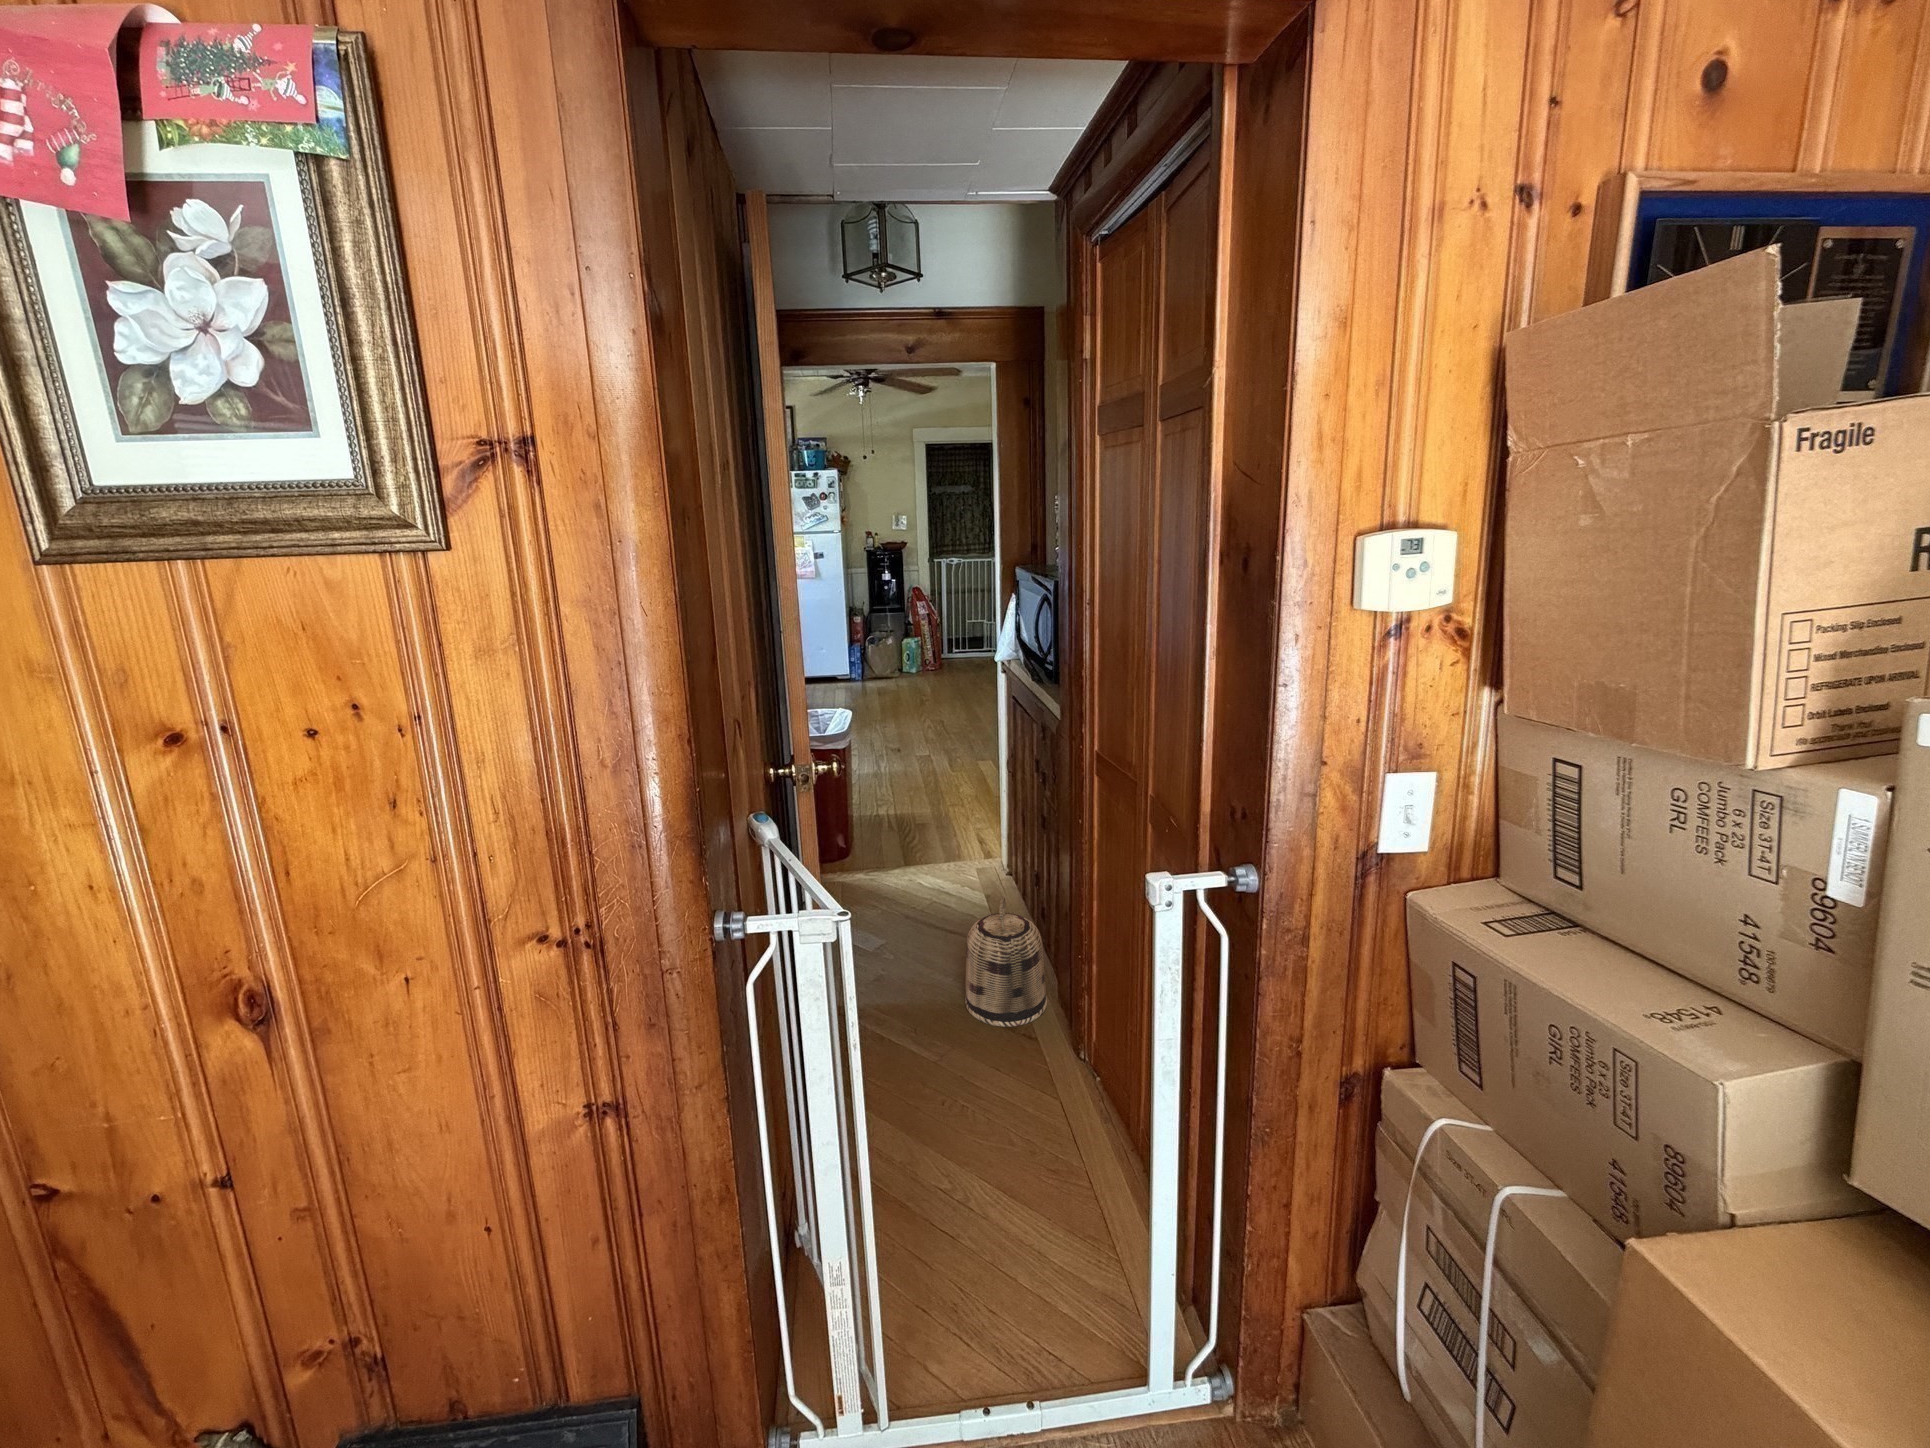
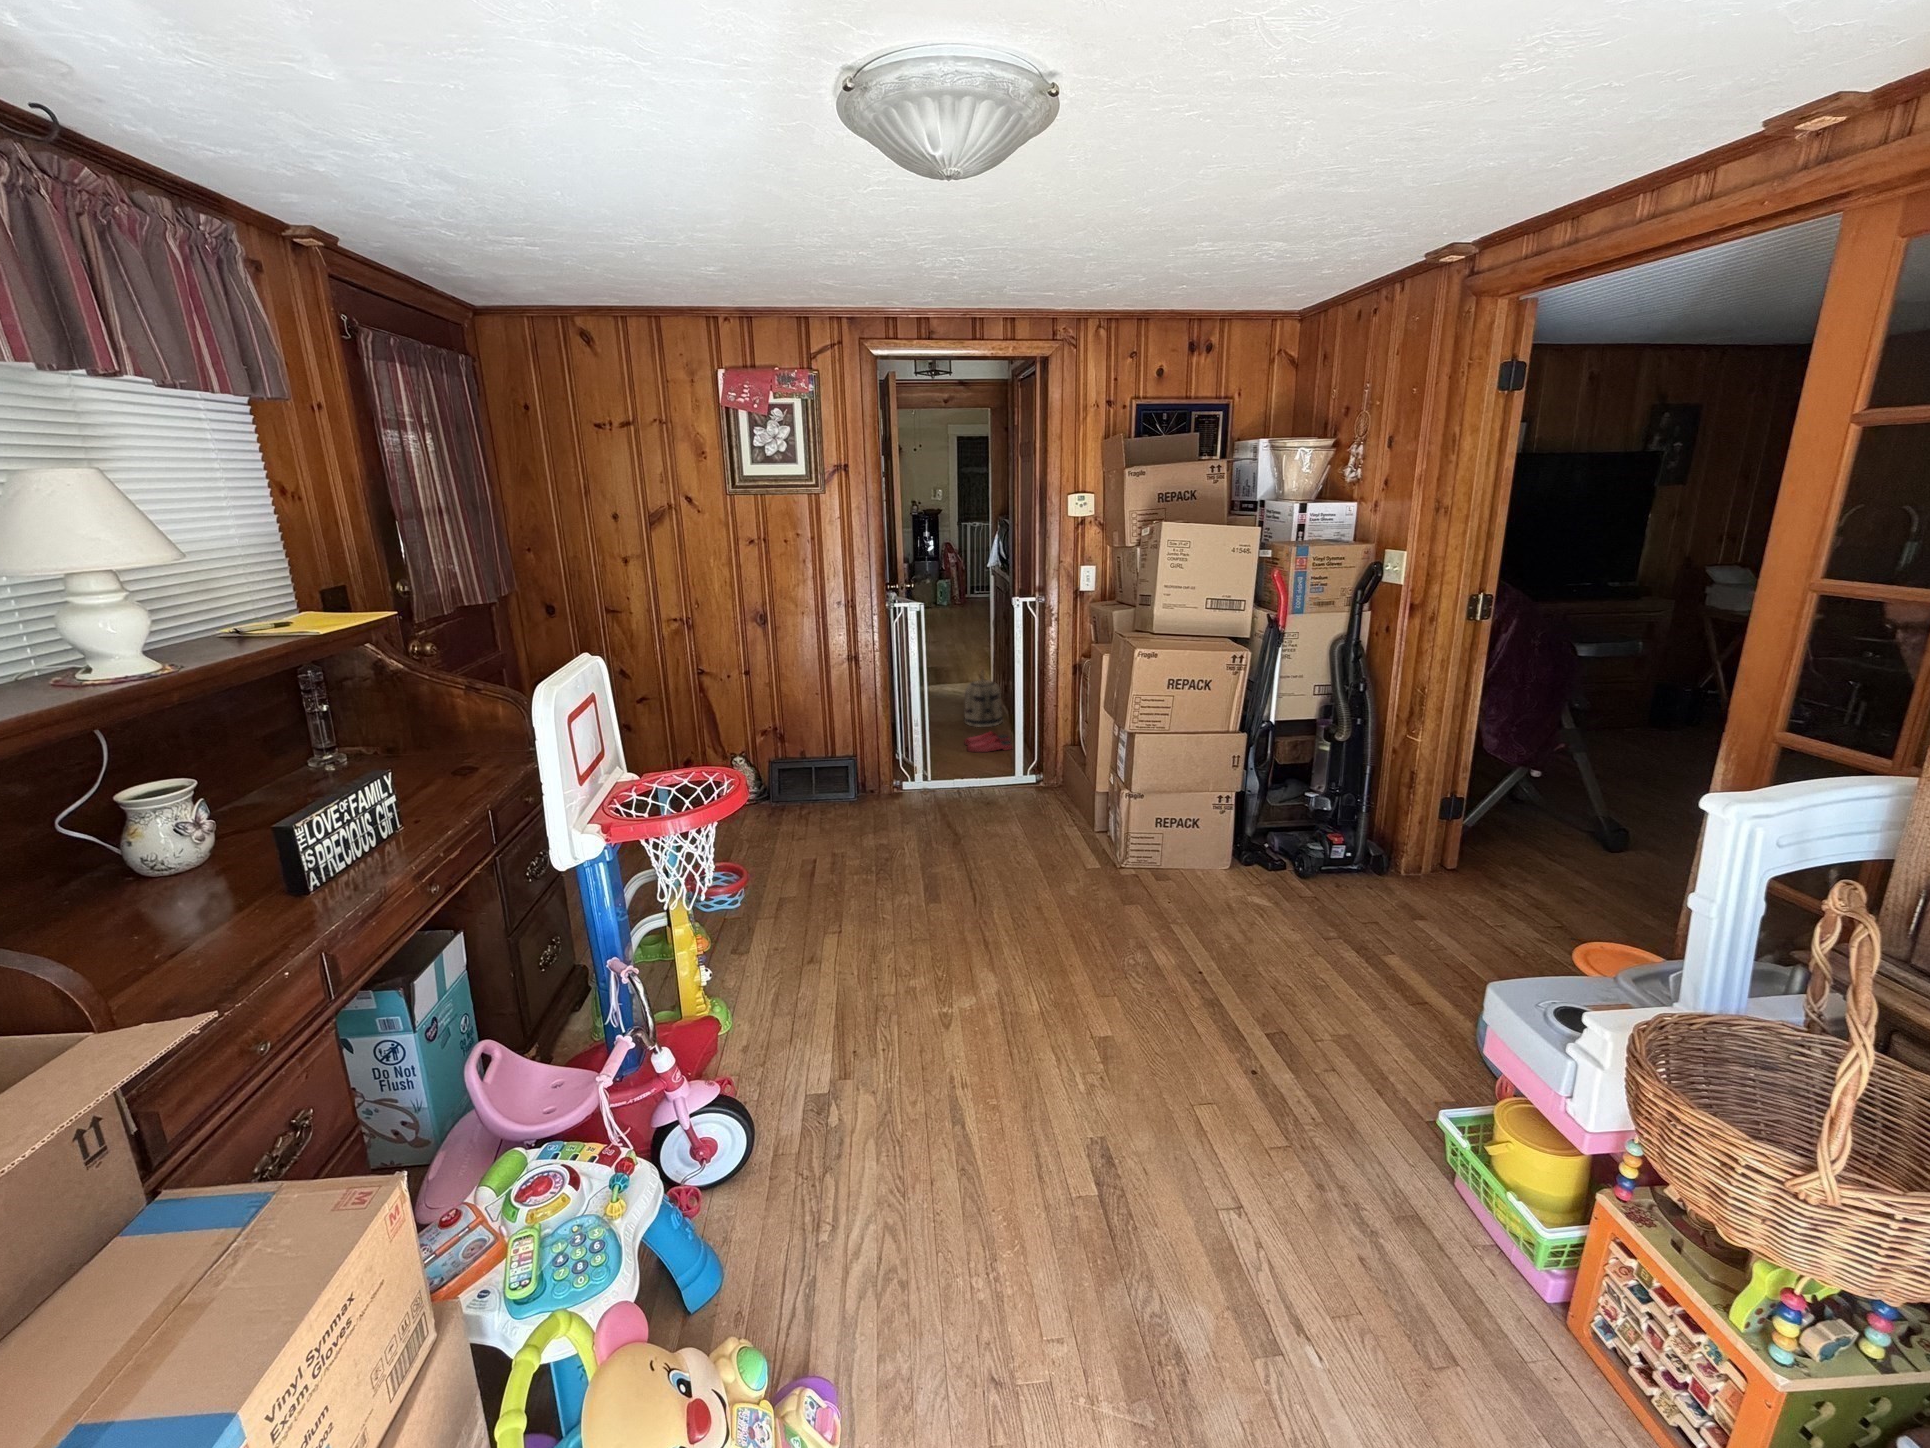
slippers: none [973,1076,1095,1159] -> present [964,731,1012,752]

